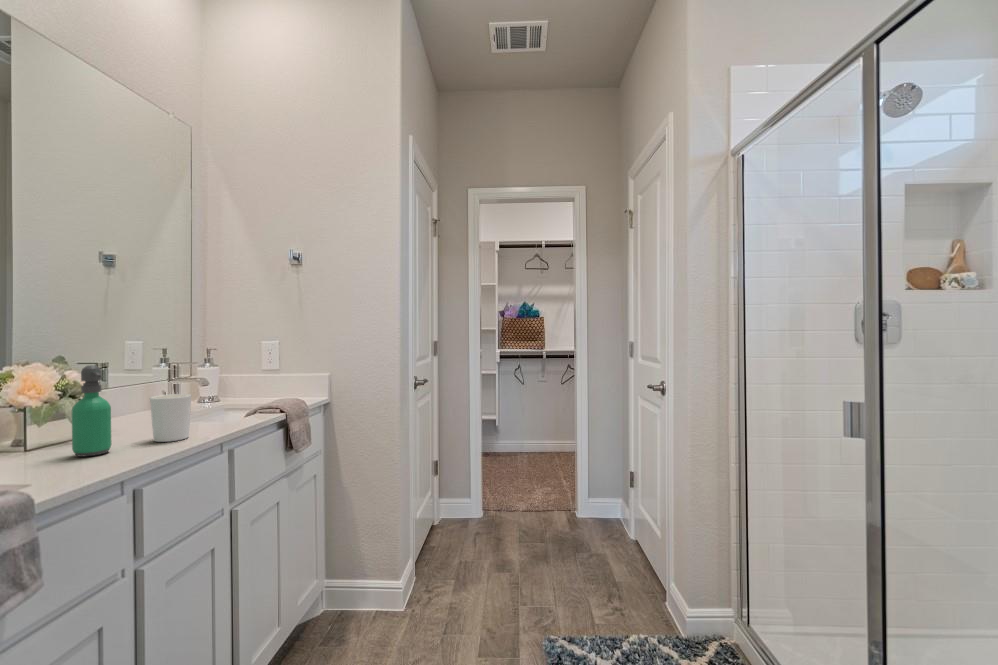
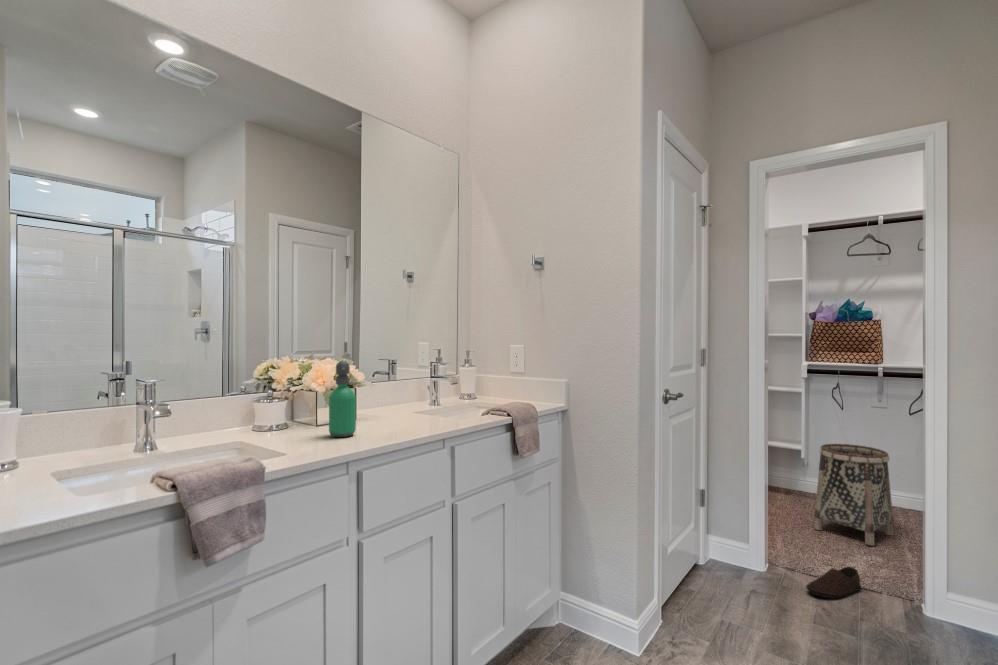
candle holder: present [150,394,192,442] -> none [388,390,420,432]
basket: none [509,411,557,483] -> present [814,444,894,546]
shoe: none [512,500,545,526] -> present [806,567,861,598]

